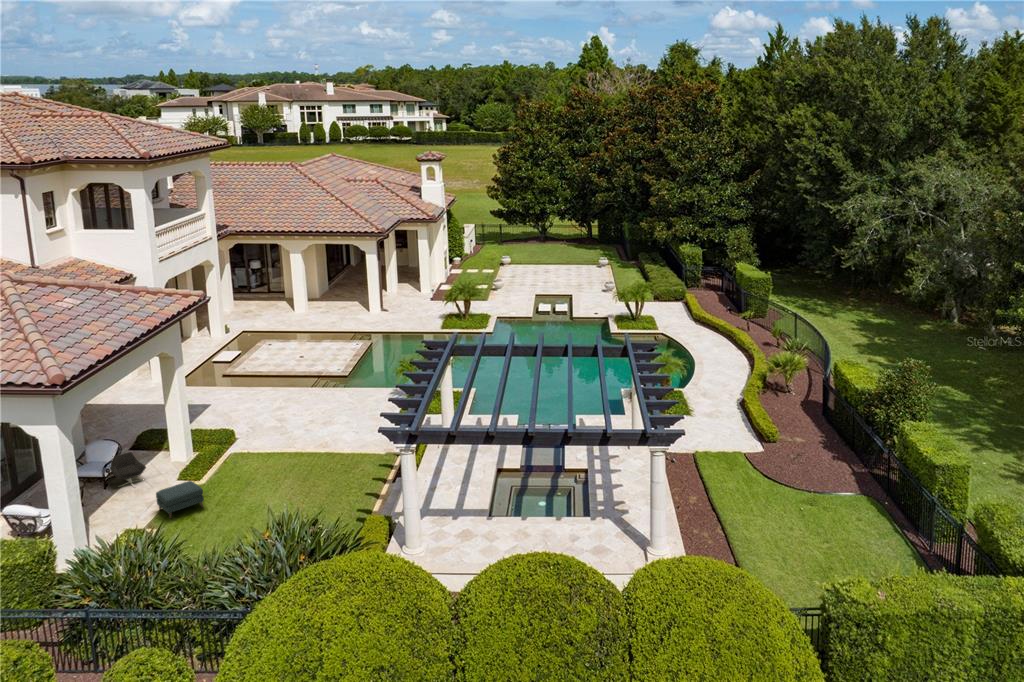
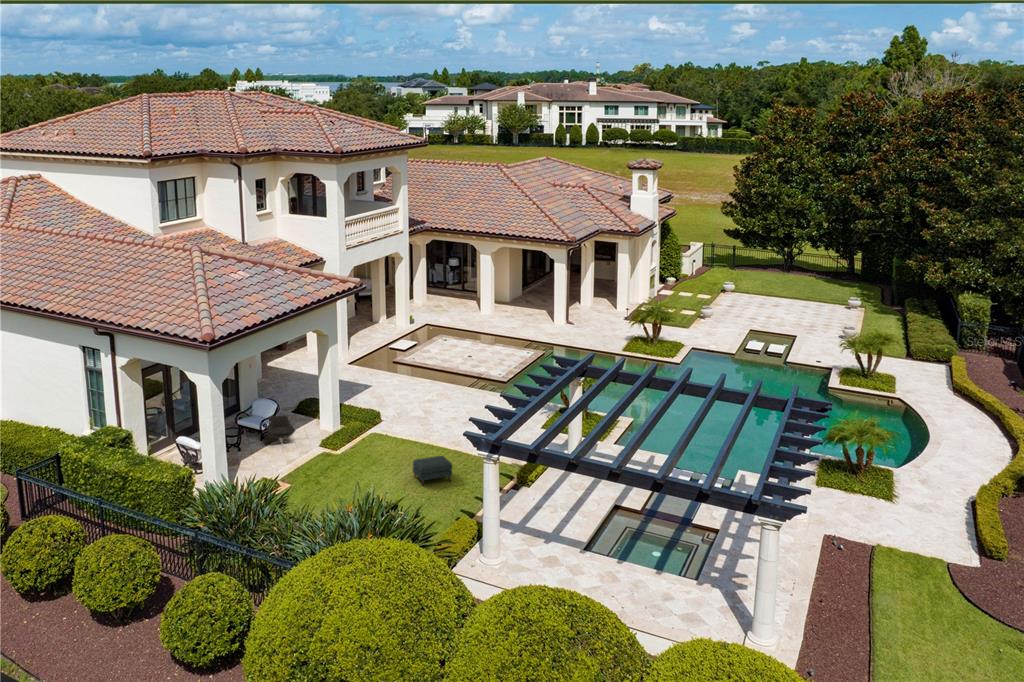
ottoman: present [156,481,204,519] -> present [413,456,452,485]

